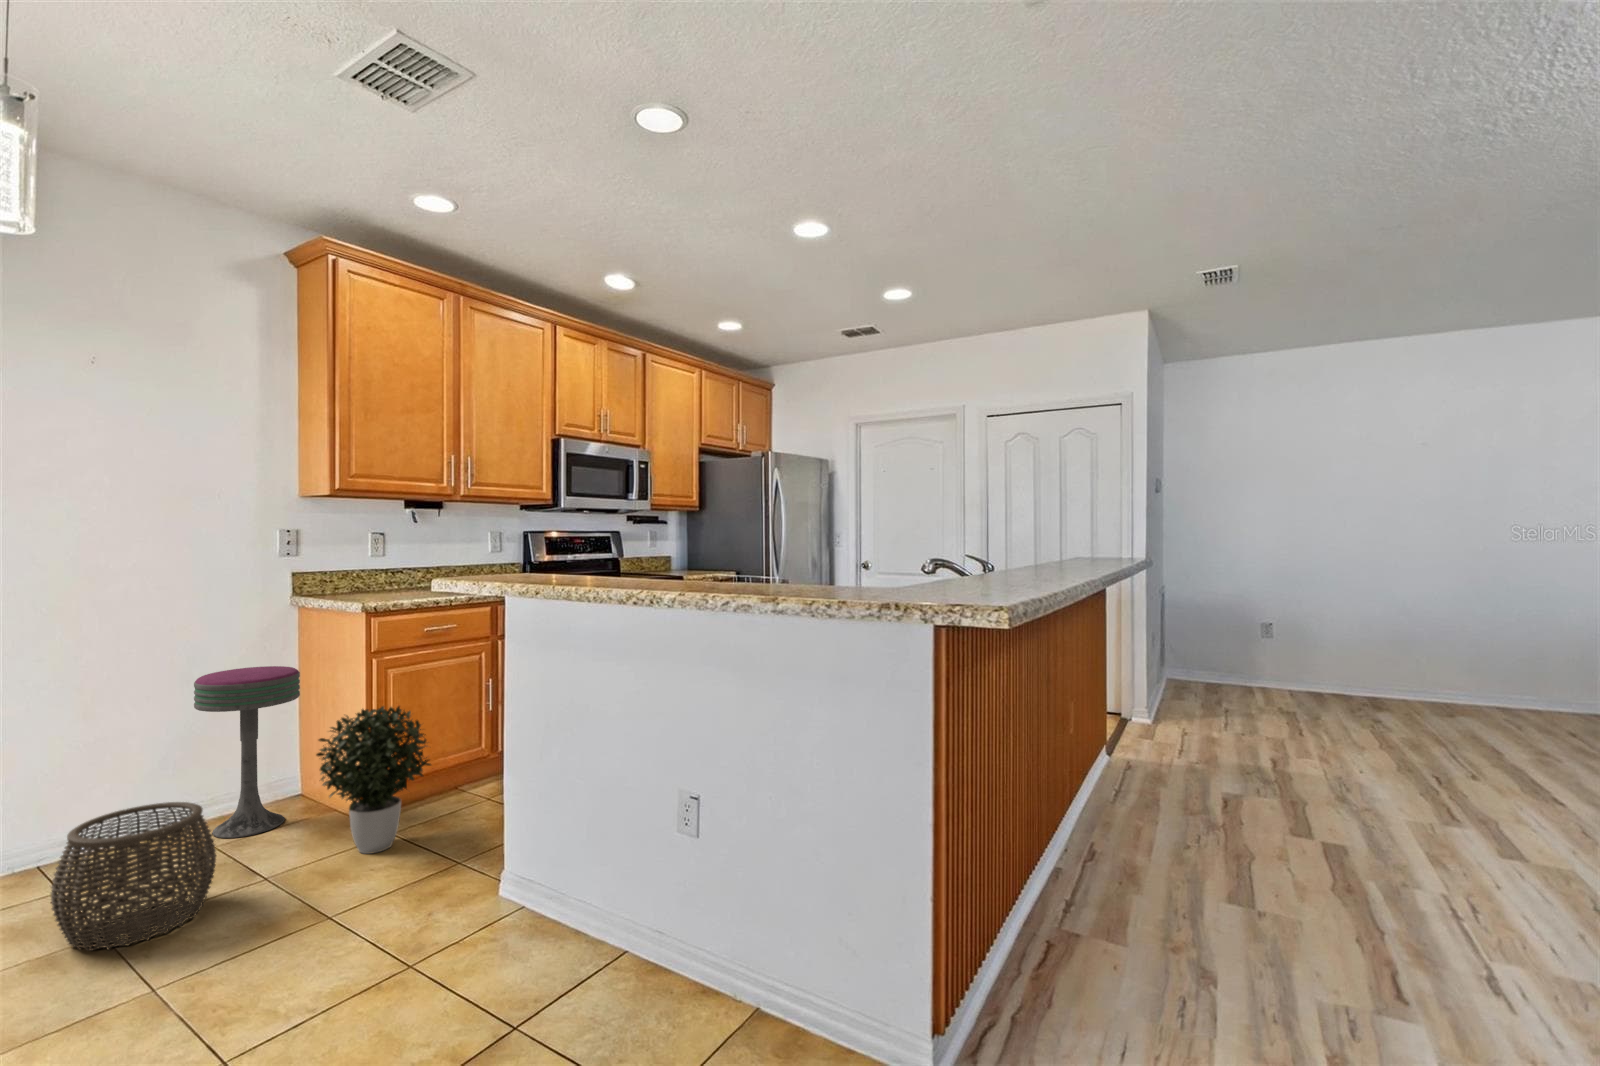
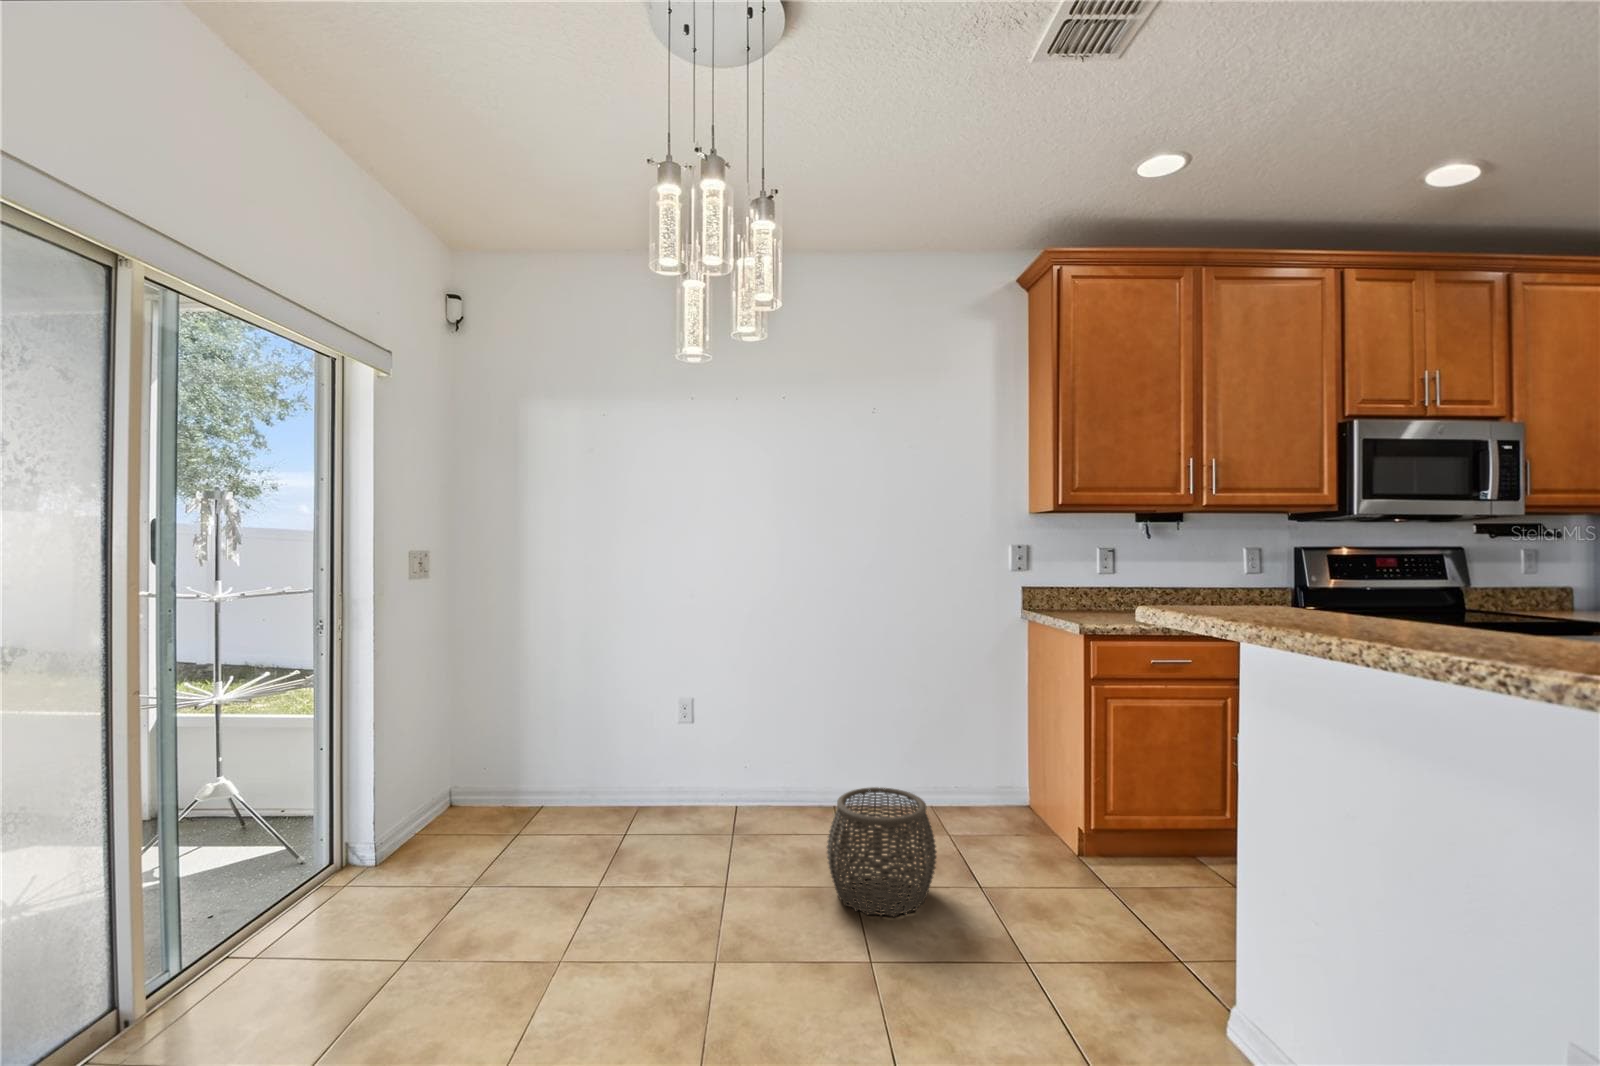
bar stool: present [194,666,300,838] -> none [944,674,1027,839]
potted plant: present [316,706,431,854] -> none [1027,743,1148,914]

